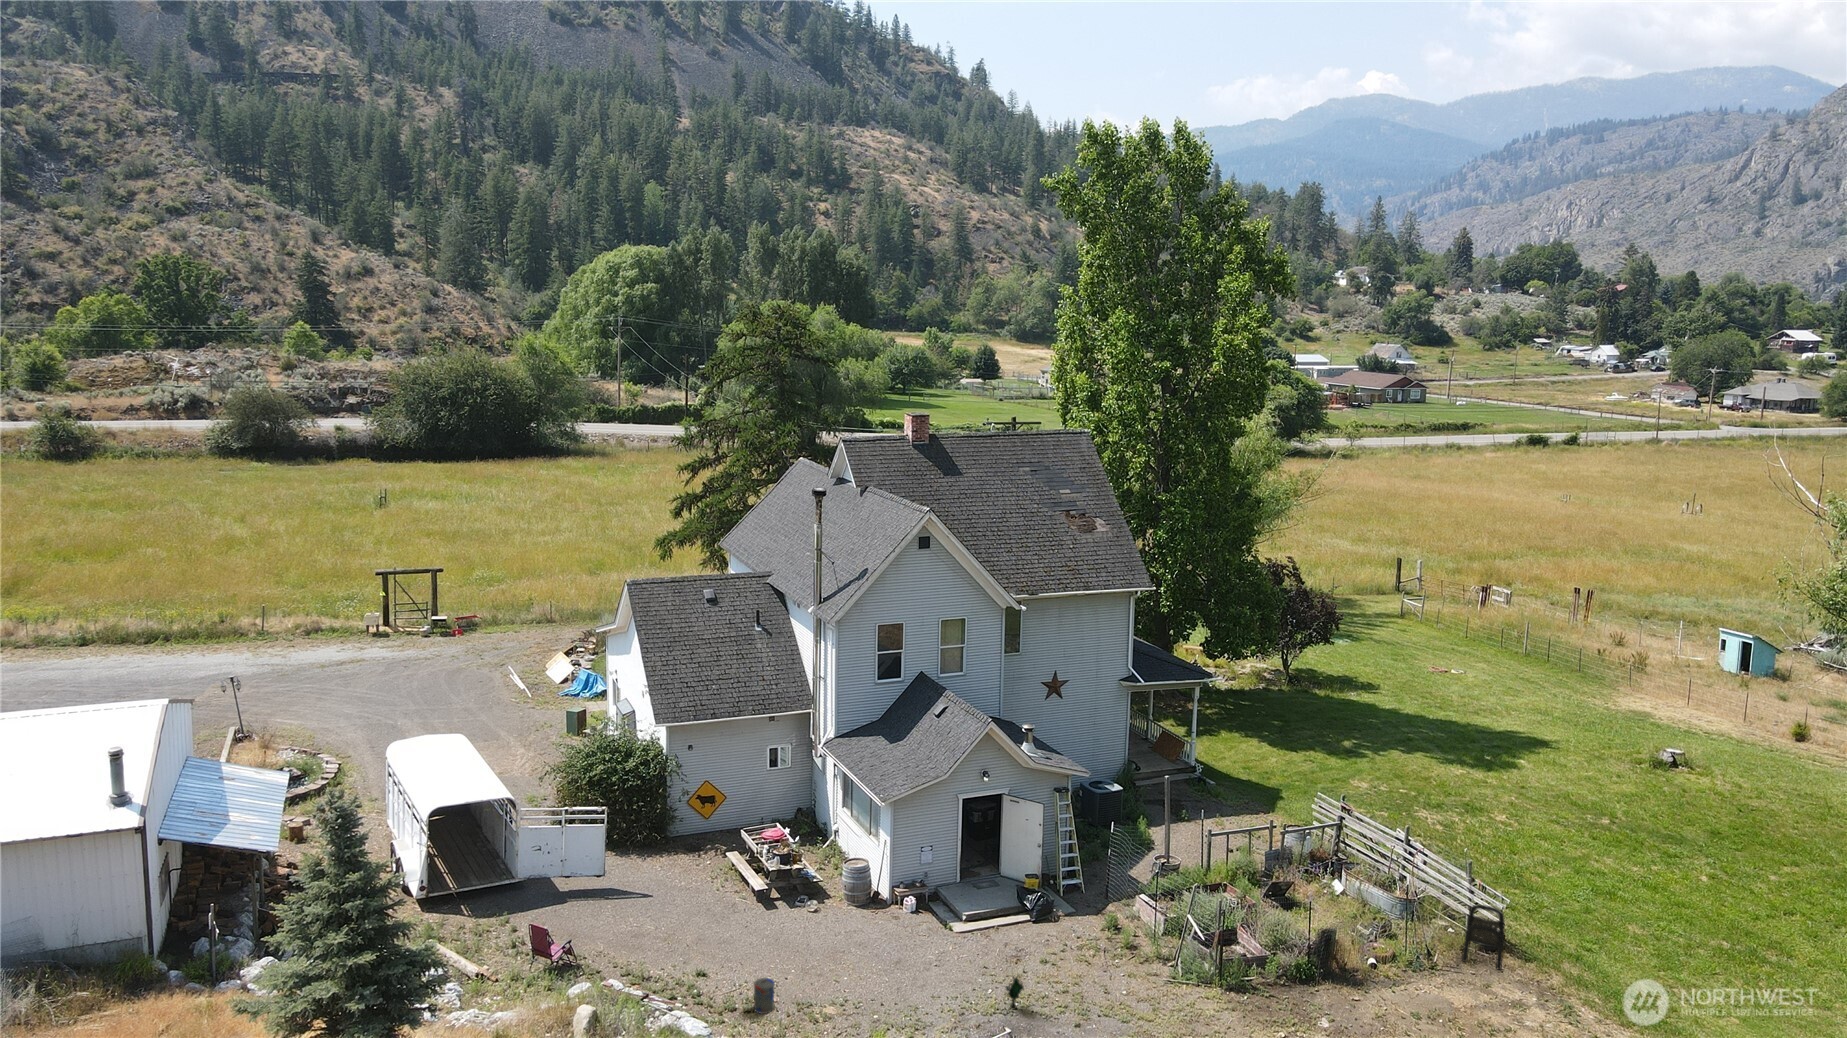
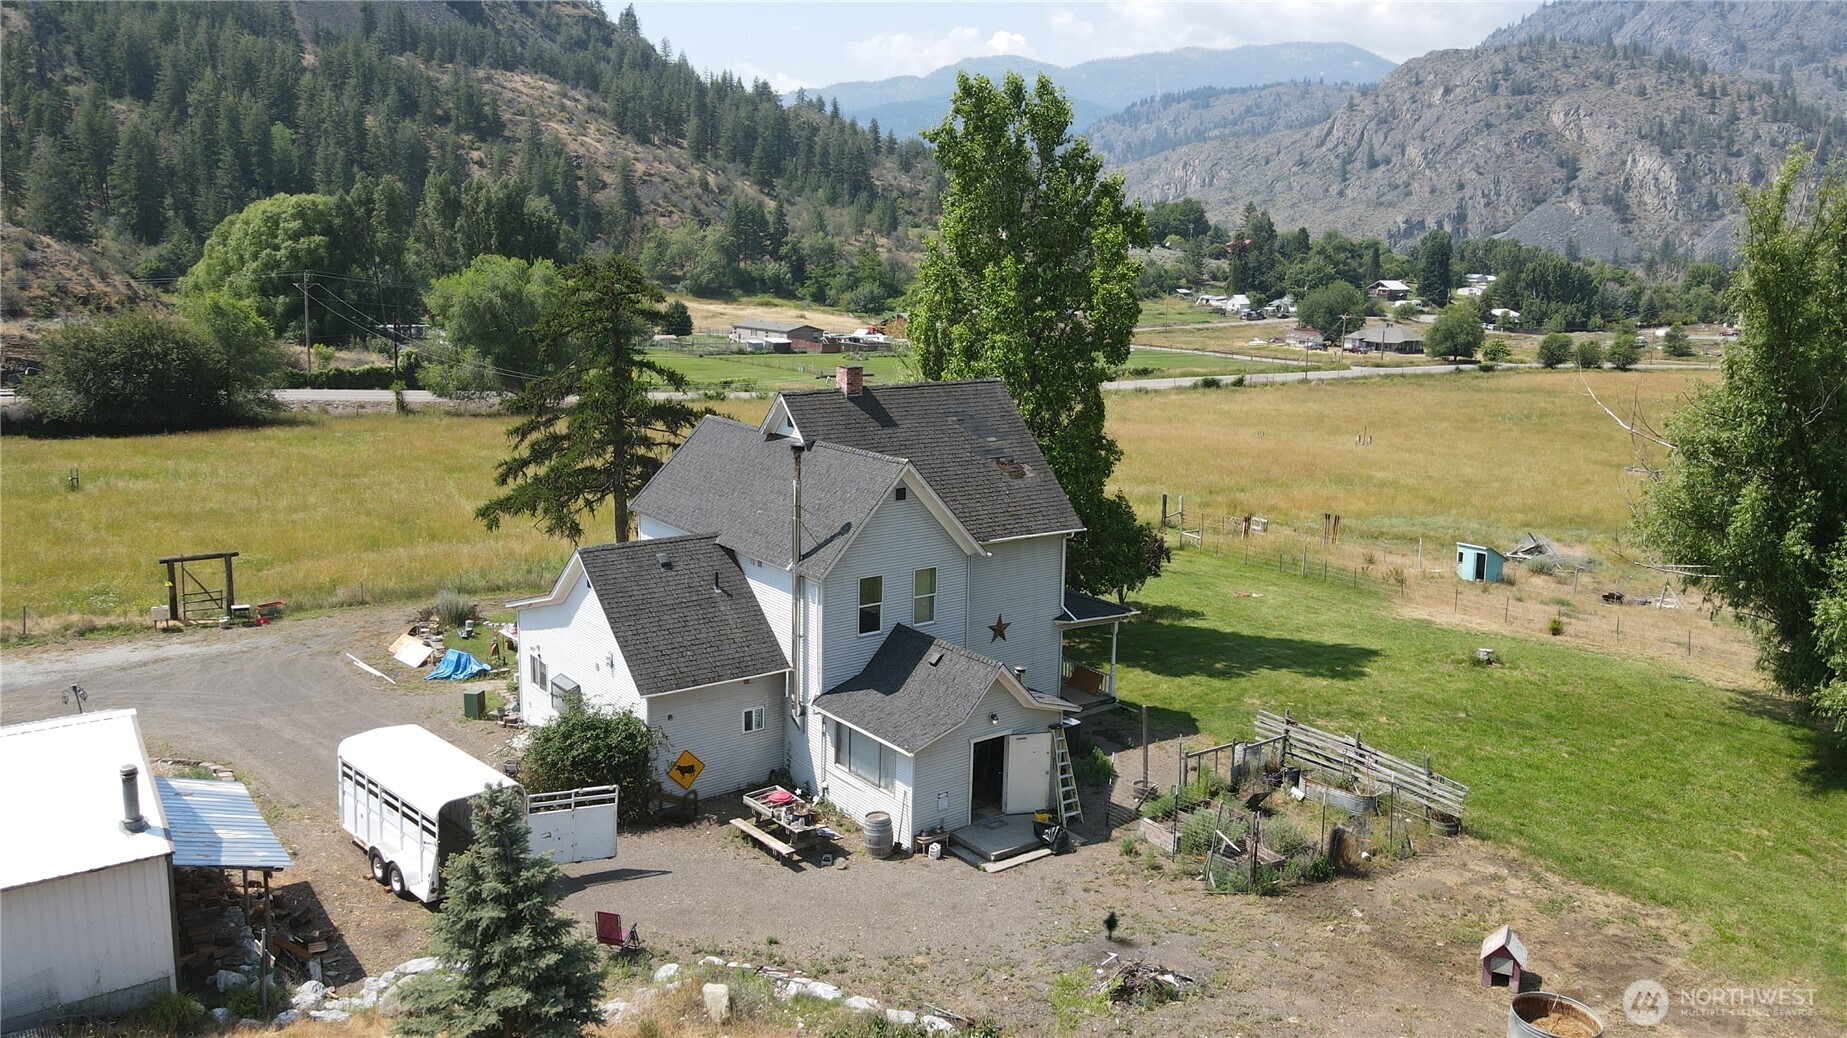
bench: present [1462,904,1505,970] -> present [644,782,698,828]
trash can: present [754,978,775,1014] -> none [859,942,880,979]

